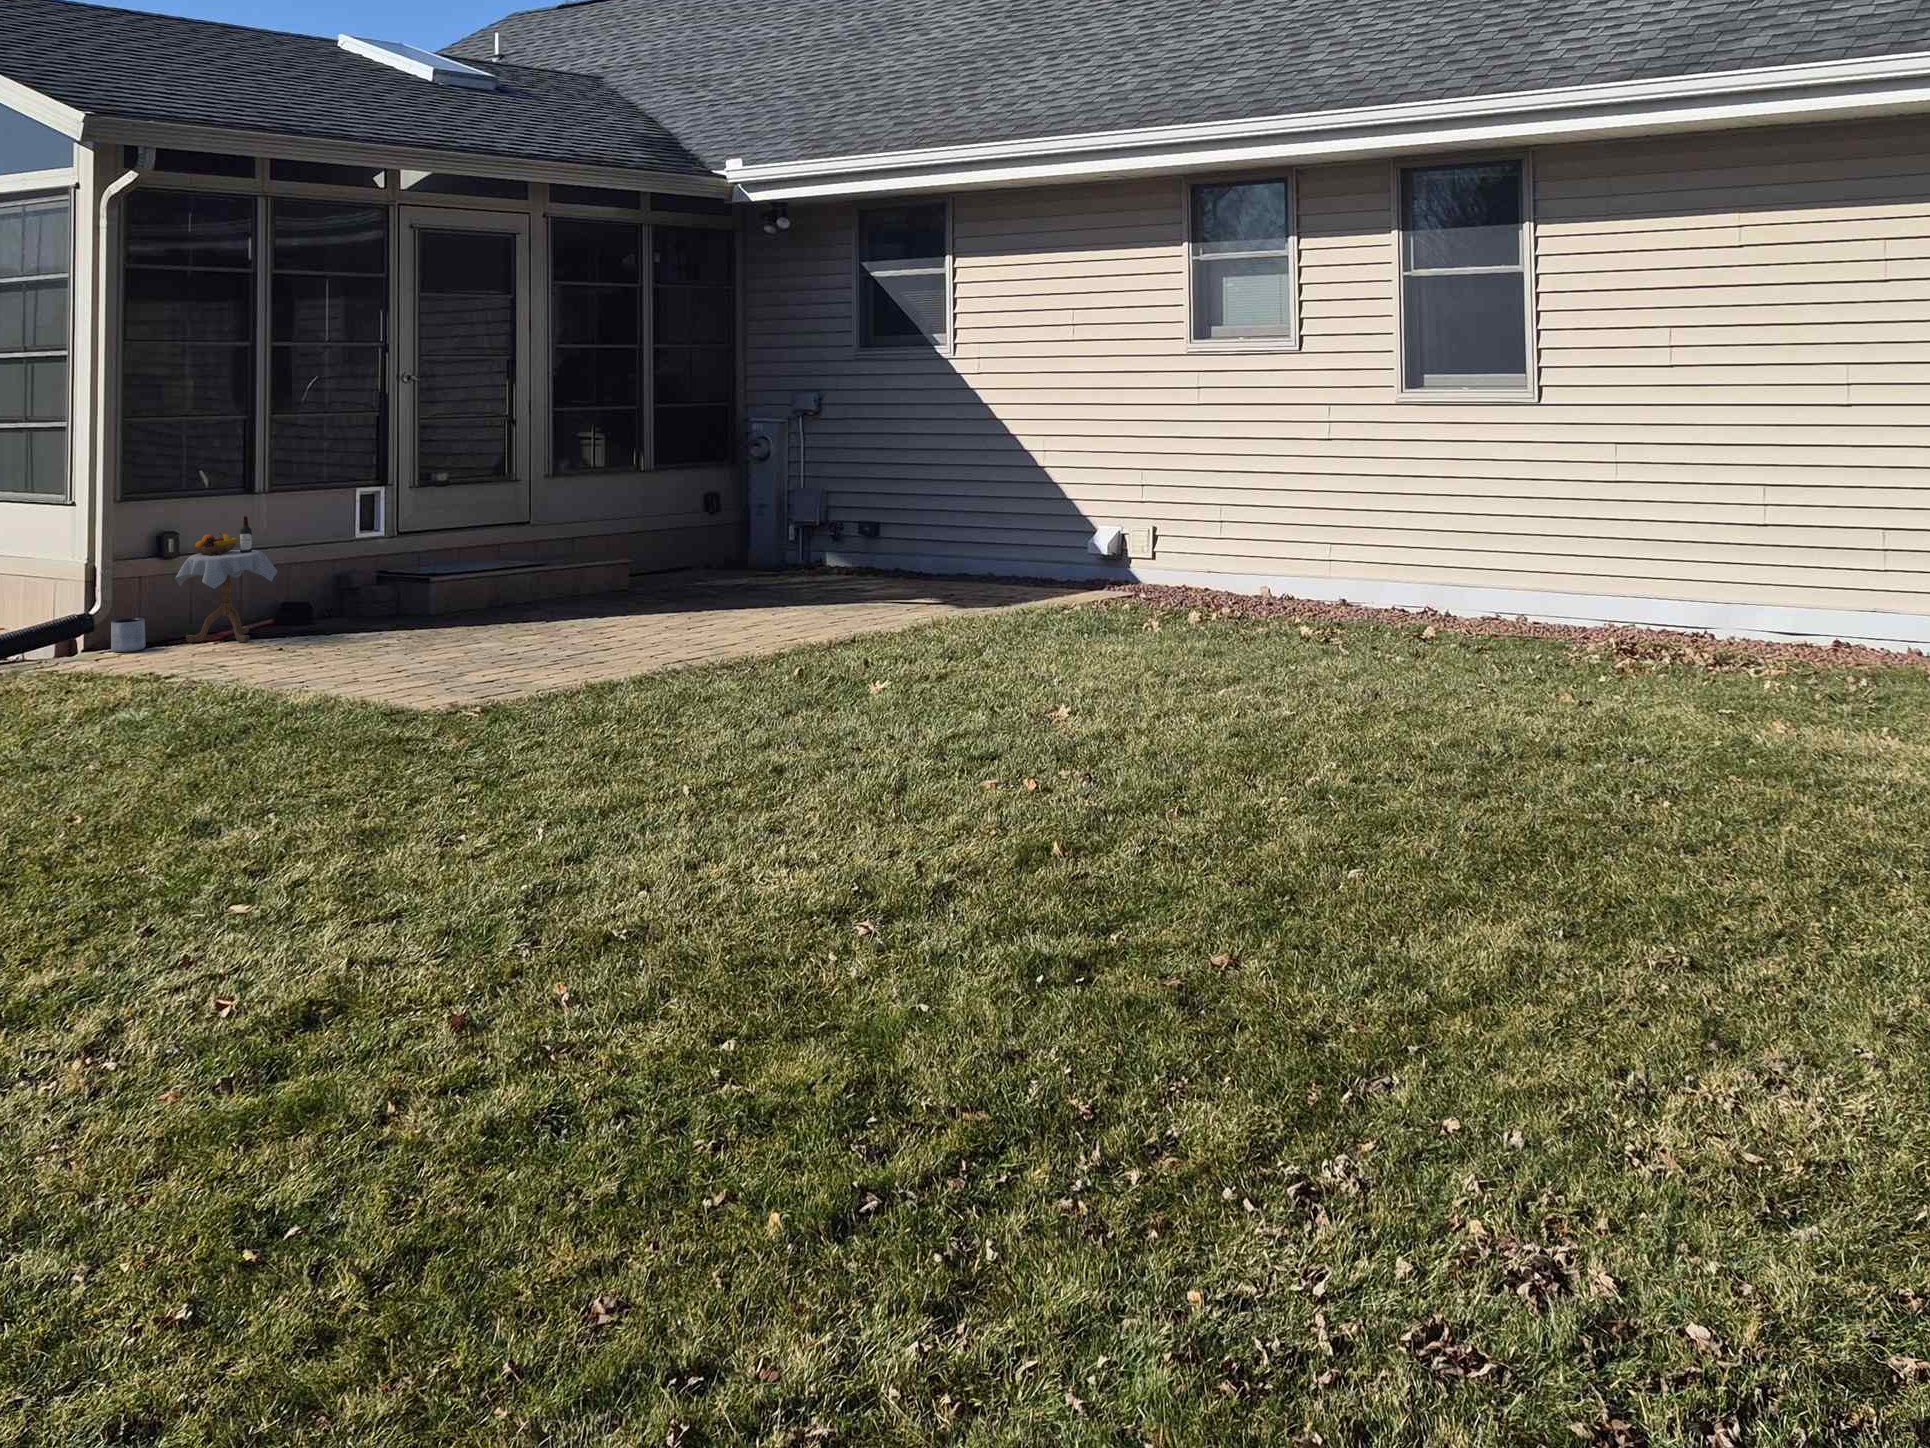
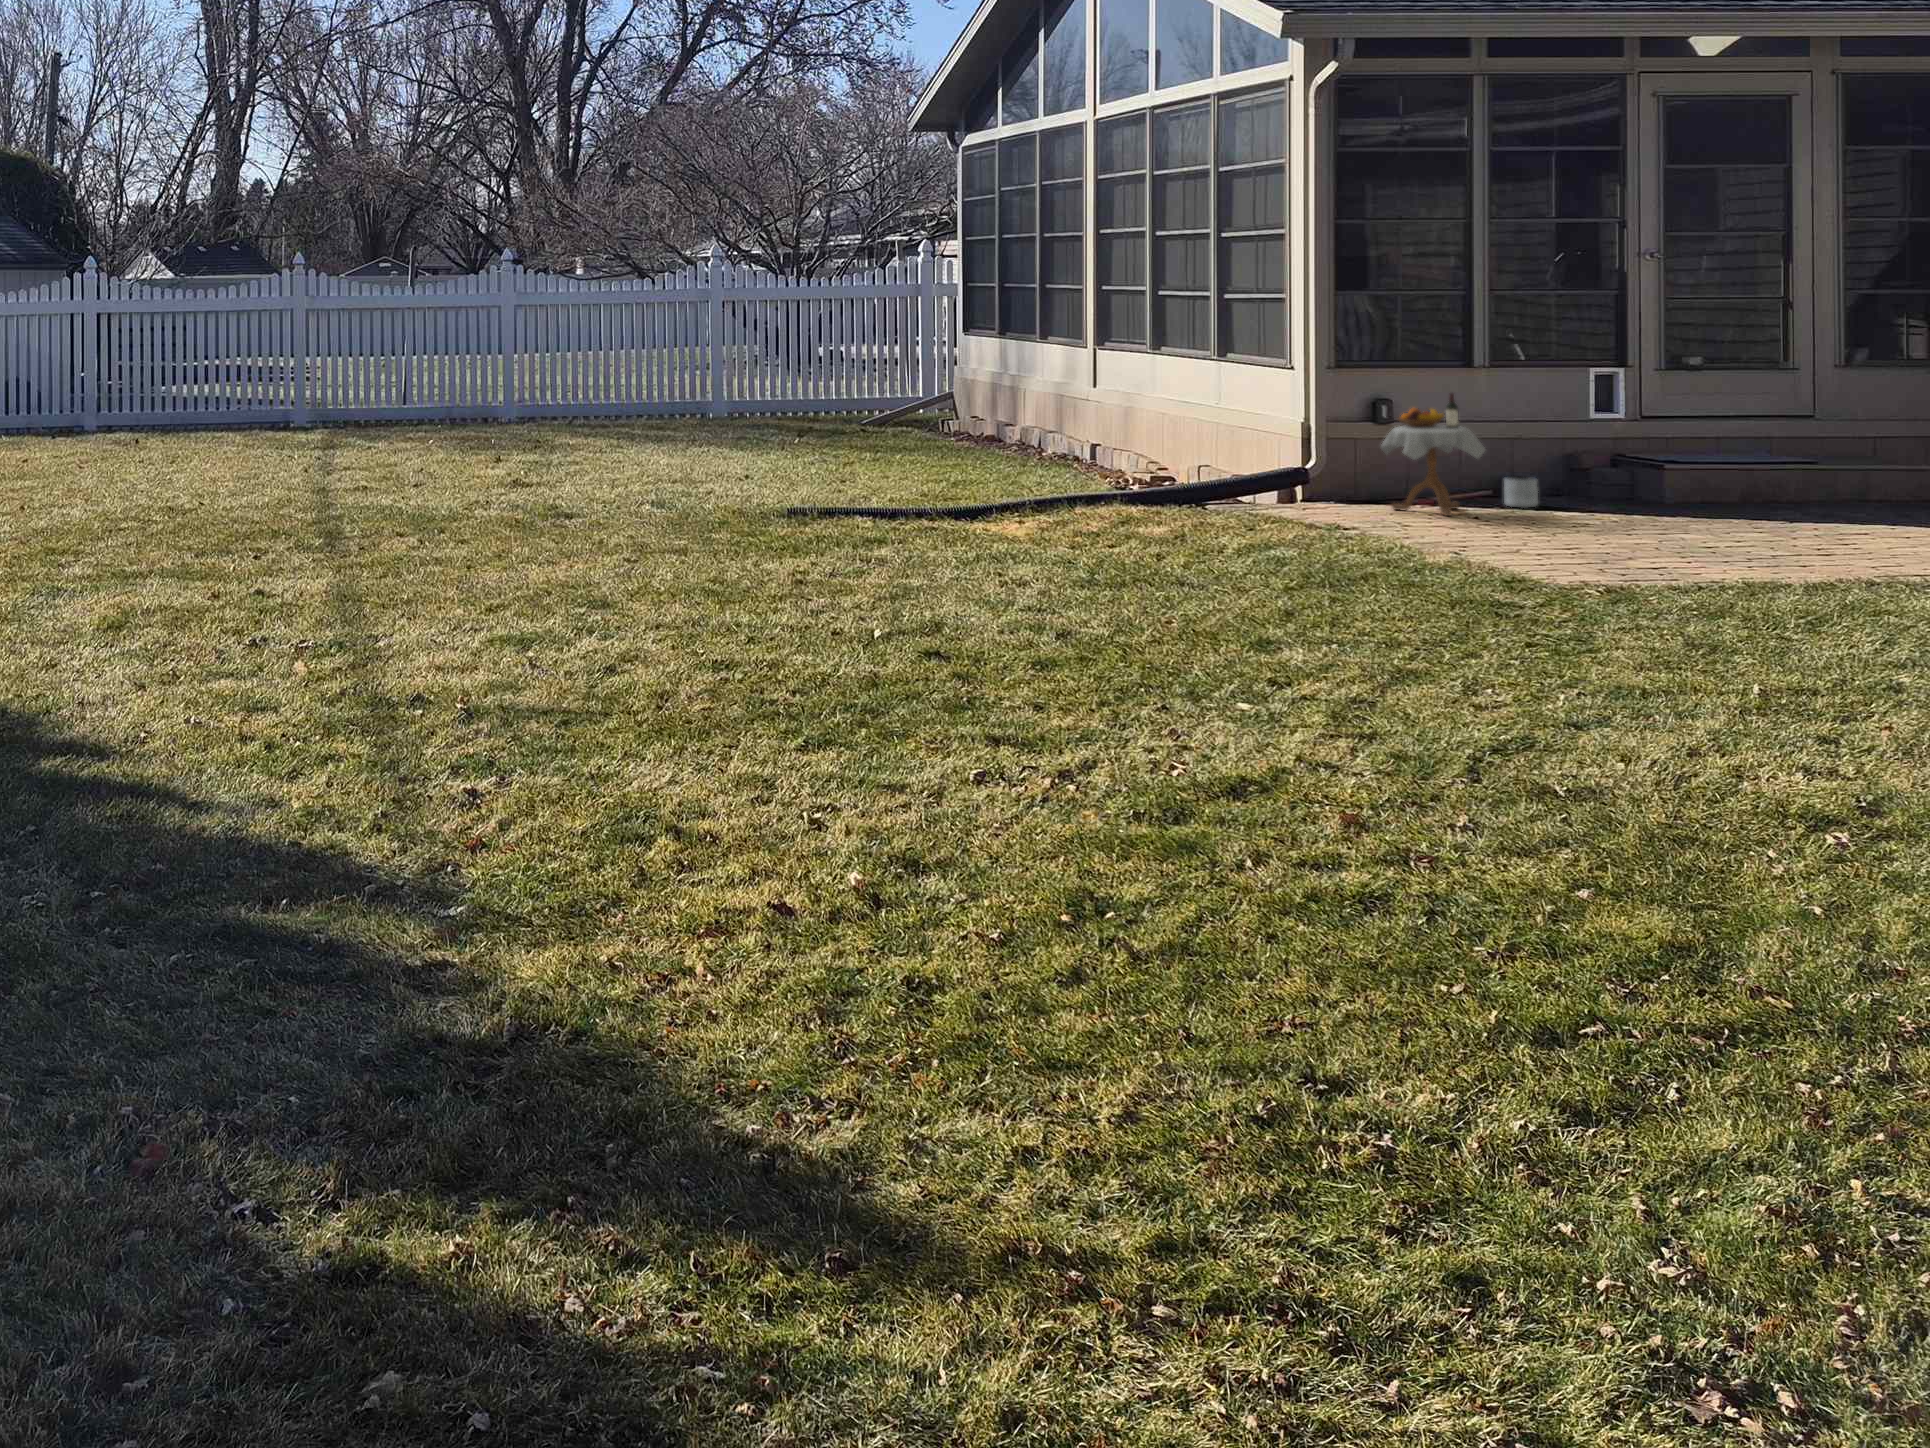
planter: present [111,618,145,652] -> present [1504,476,1538,508]

